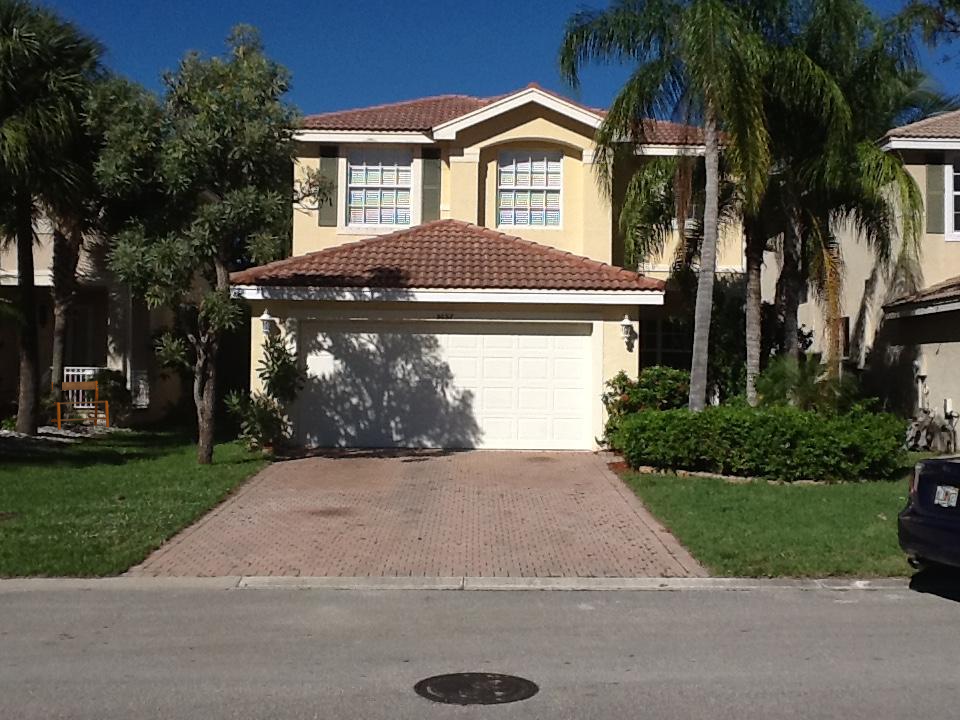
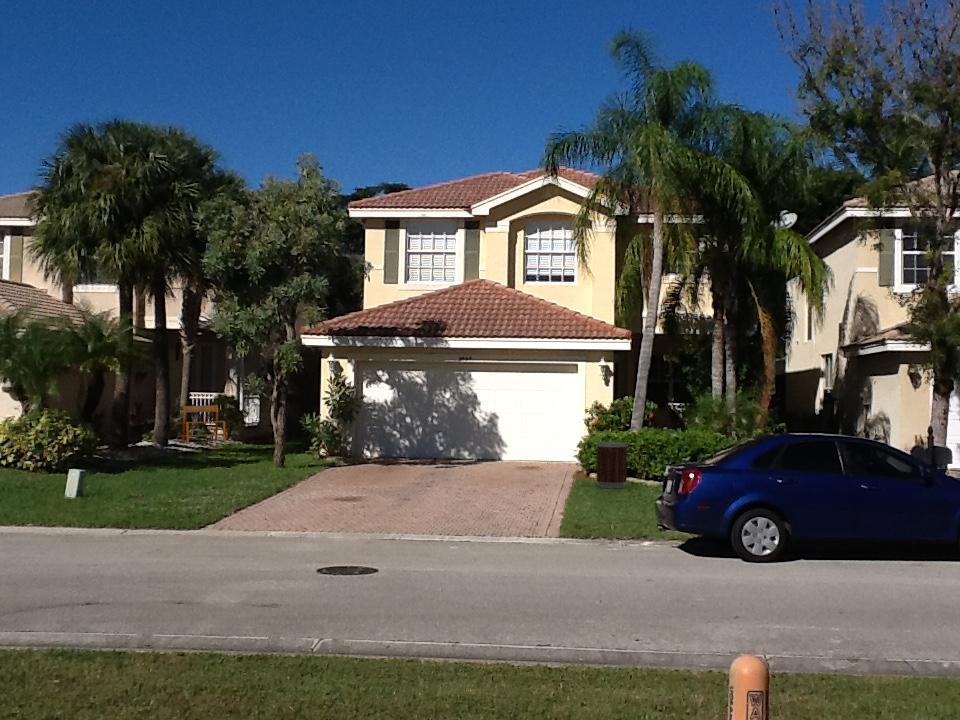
trash can: none [658,421,699,484] -> present [597,442,627,489]

